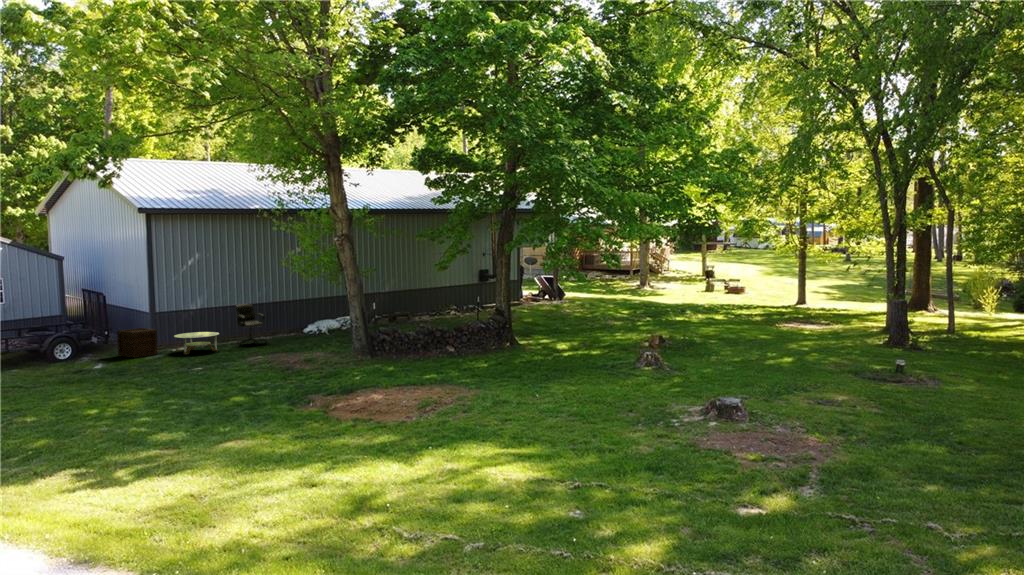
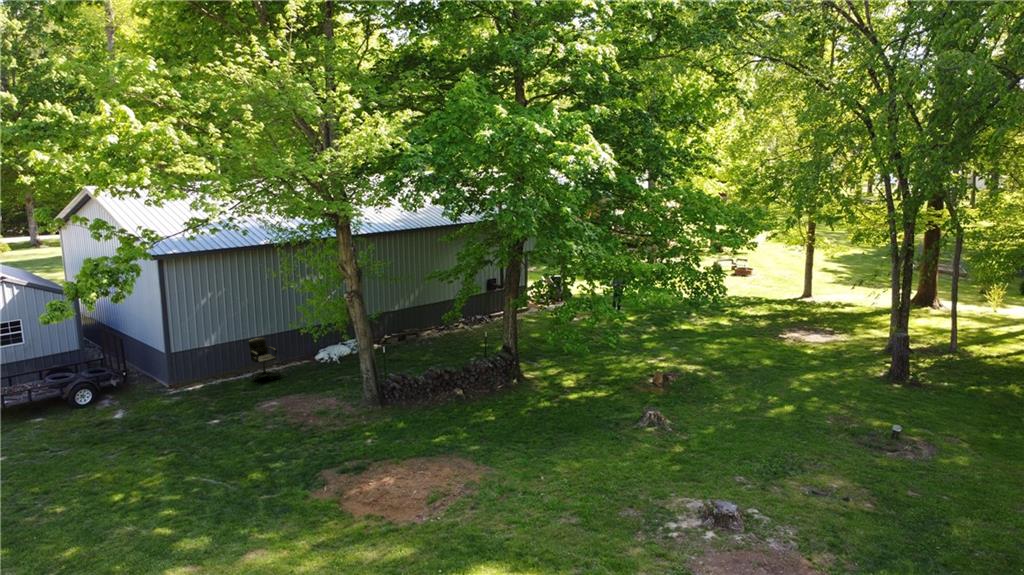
wooden crate: present [117,328,158,358] -> none [135,371,175,404]
round table: present [174,332,219,355] -> none [190,370,234,398]

